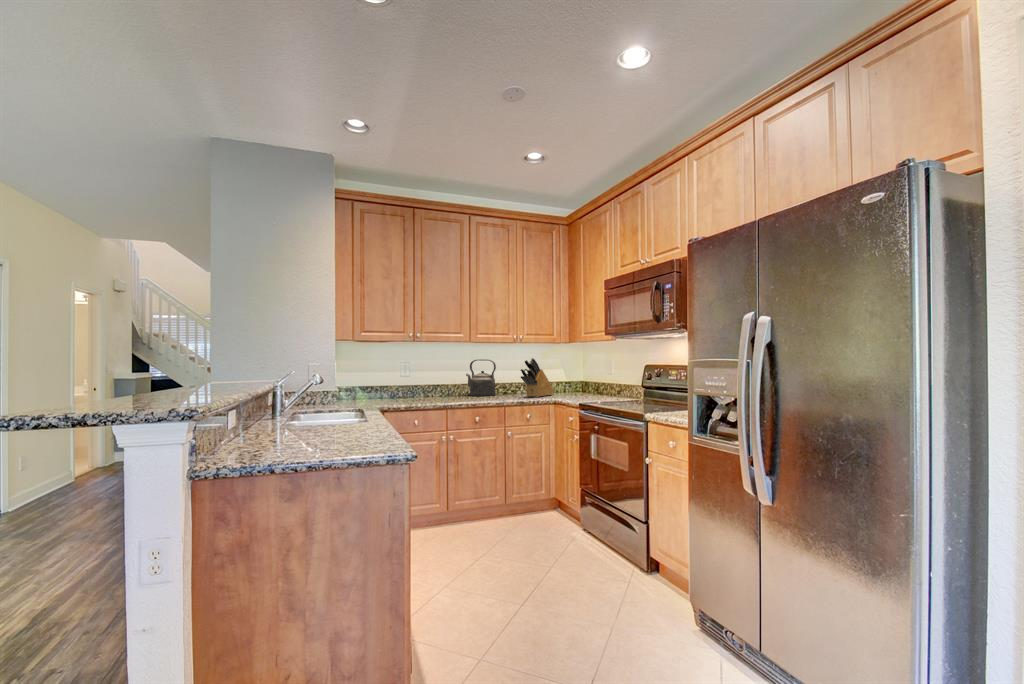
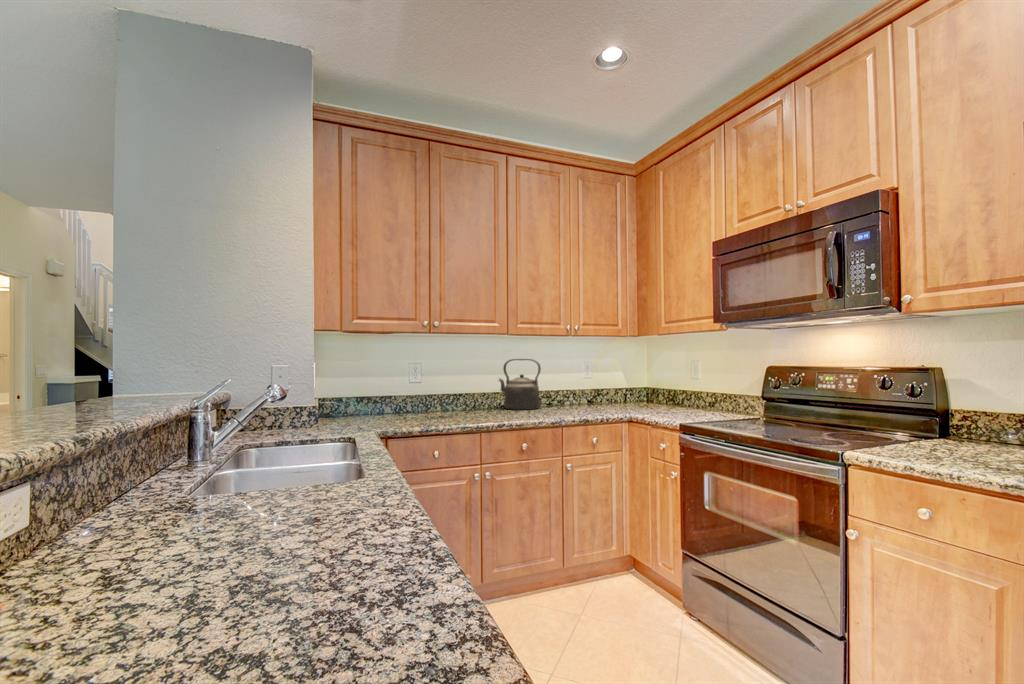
knife block: present [520,358,554,397] -> none [580,357,621,412]

